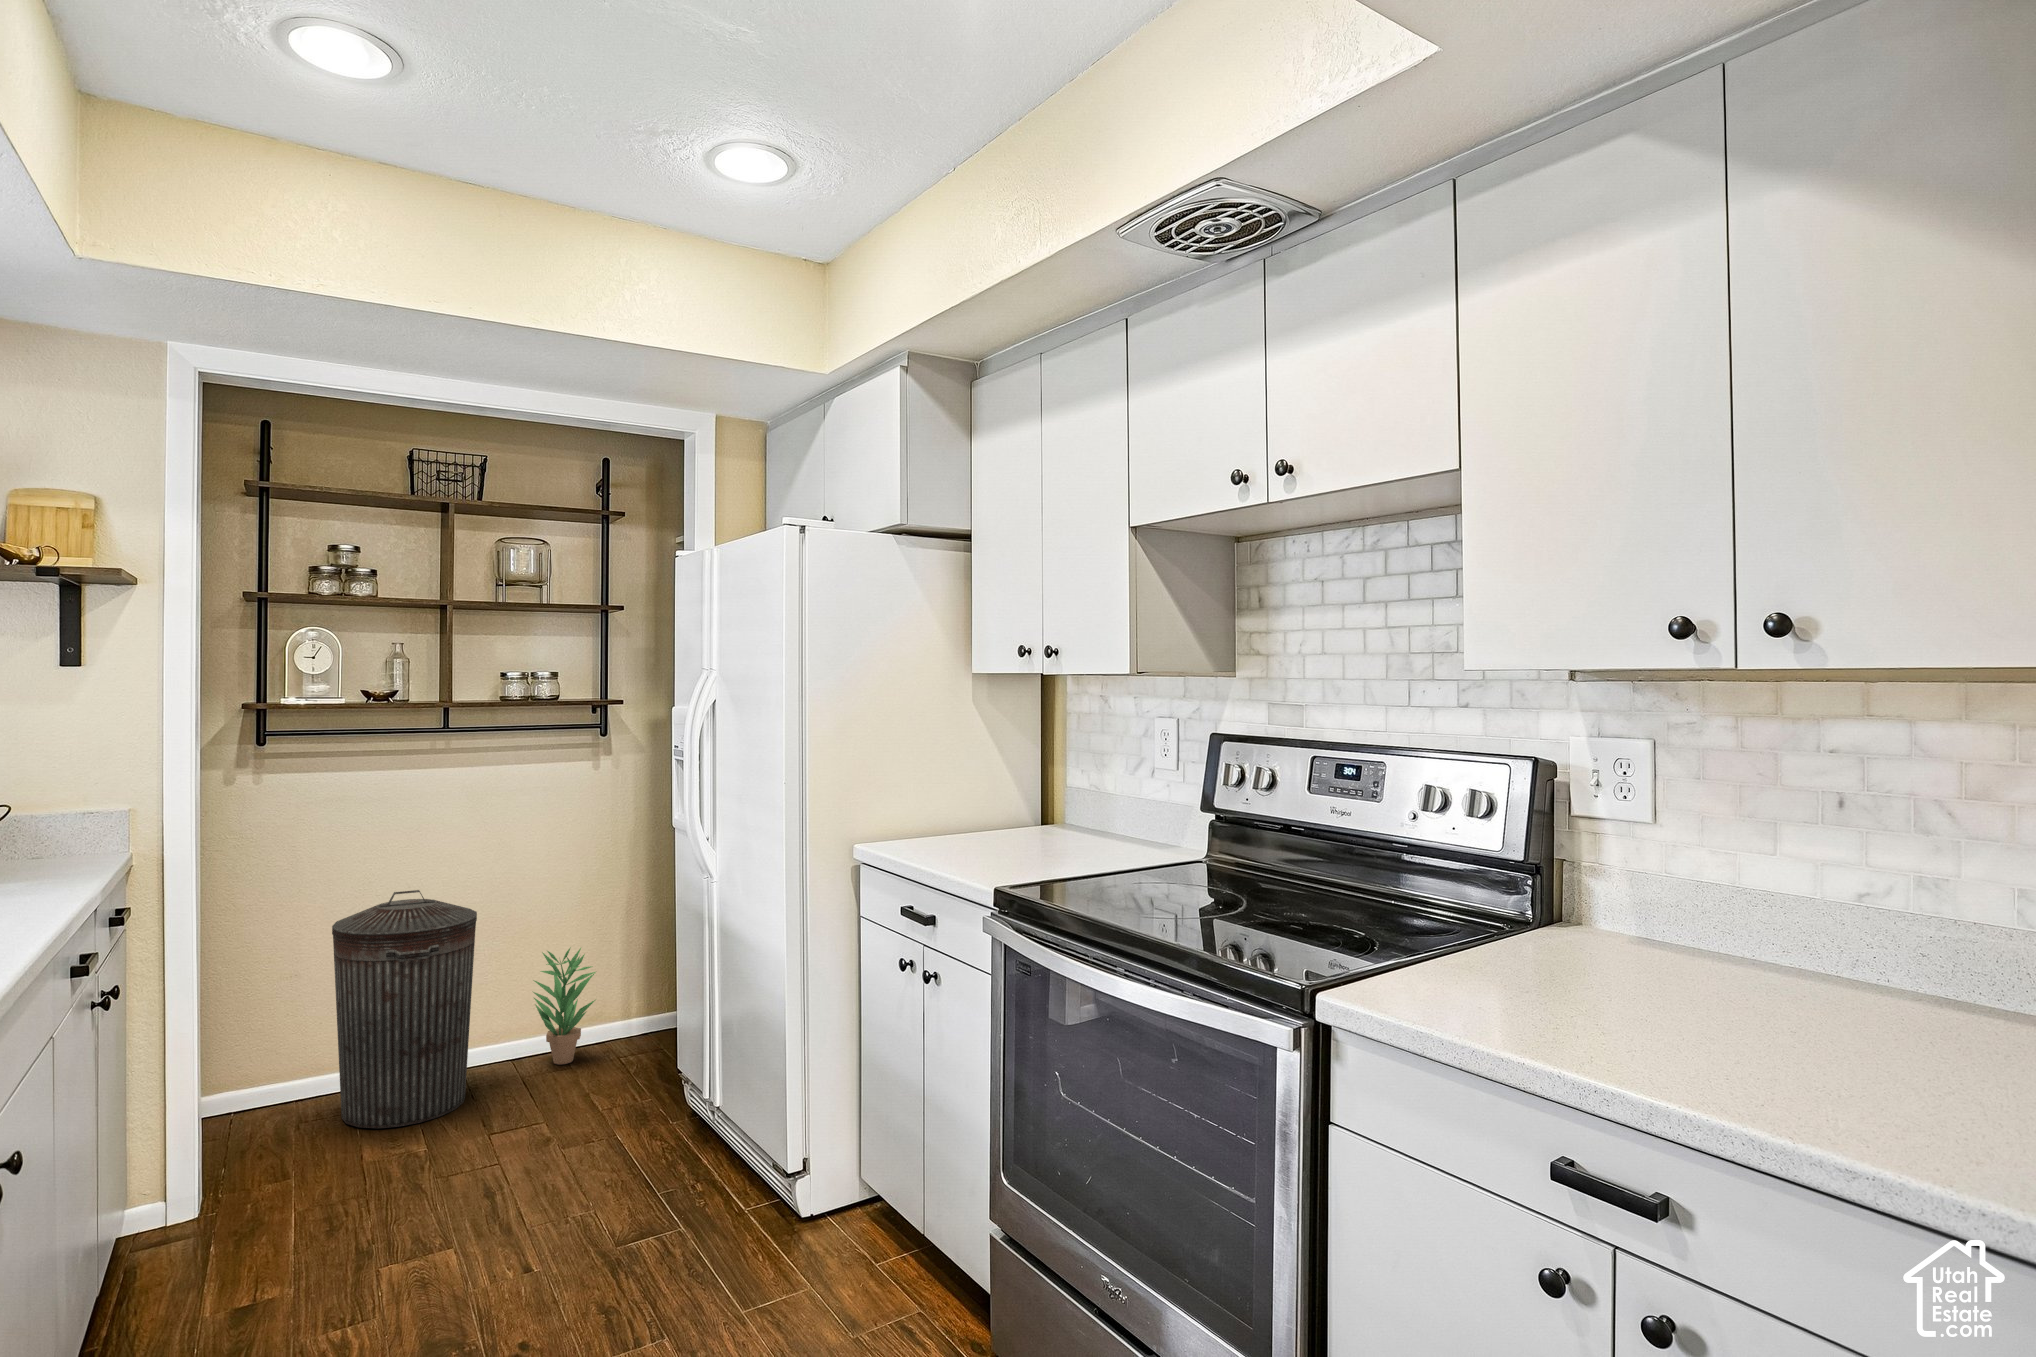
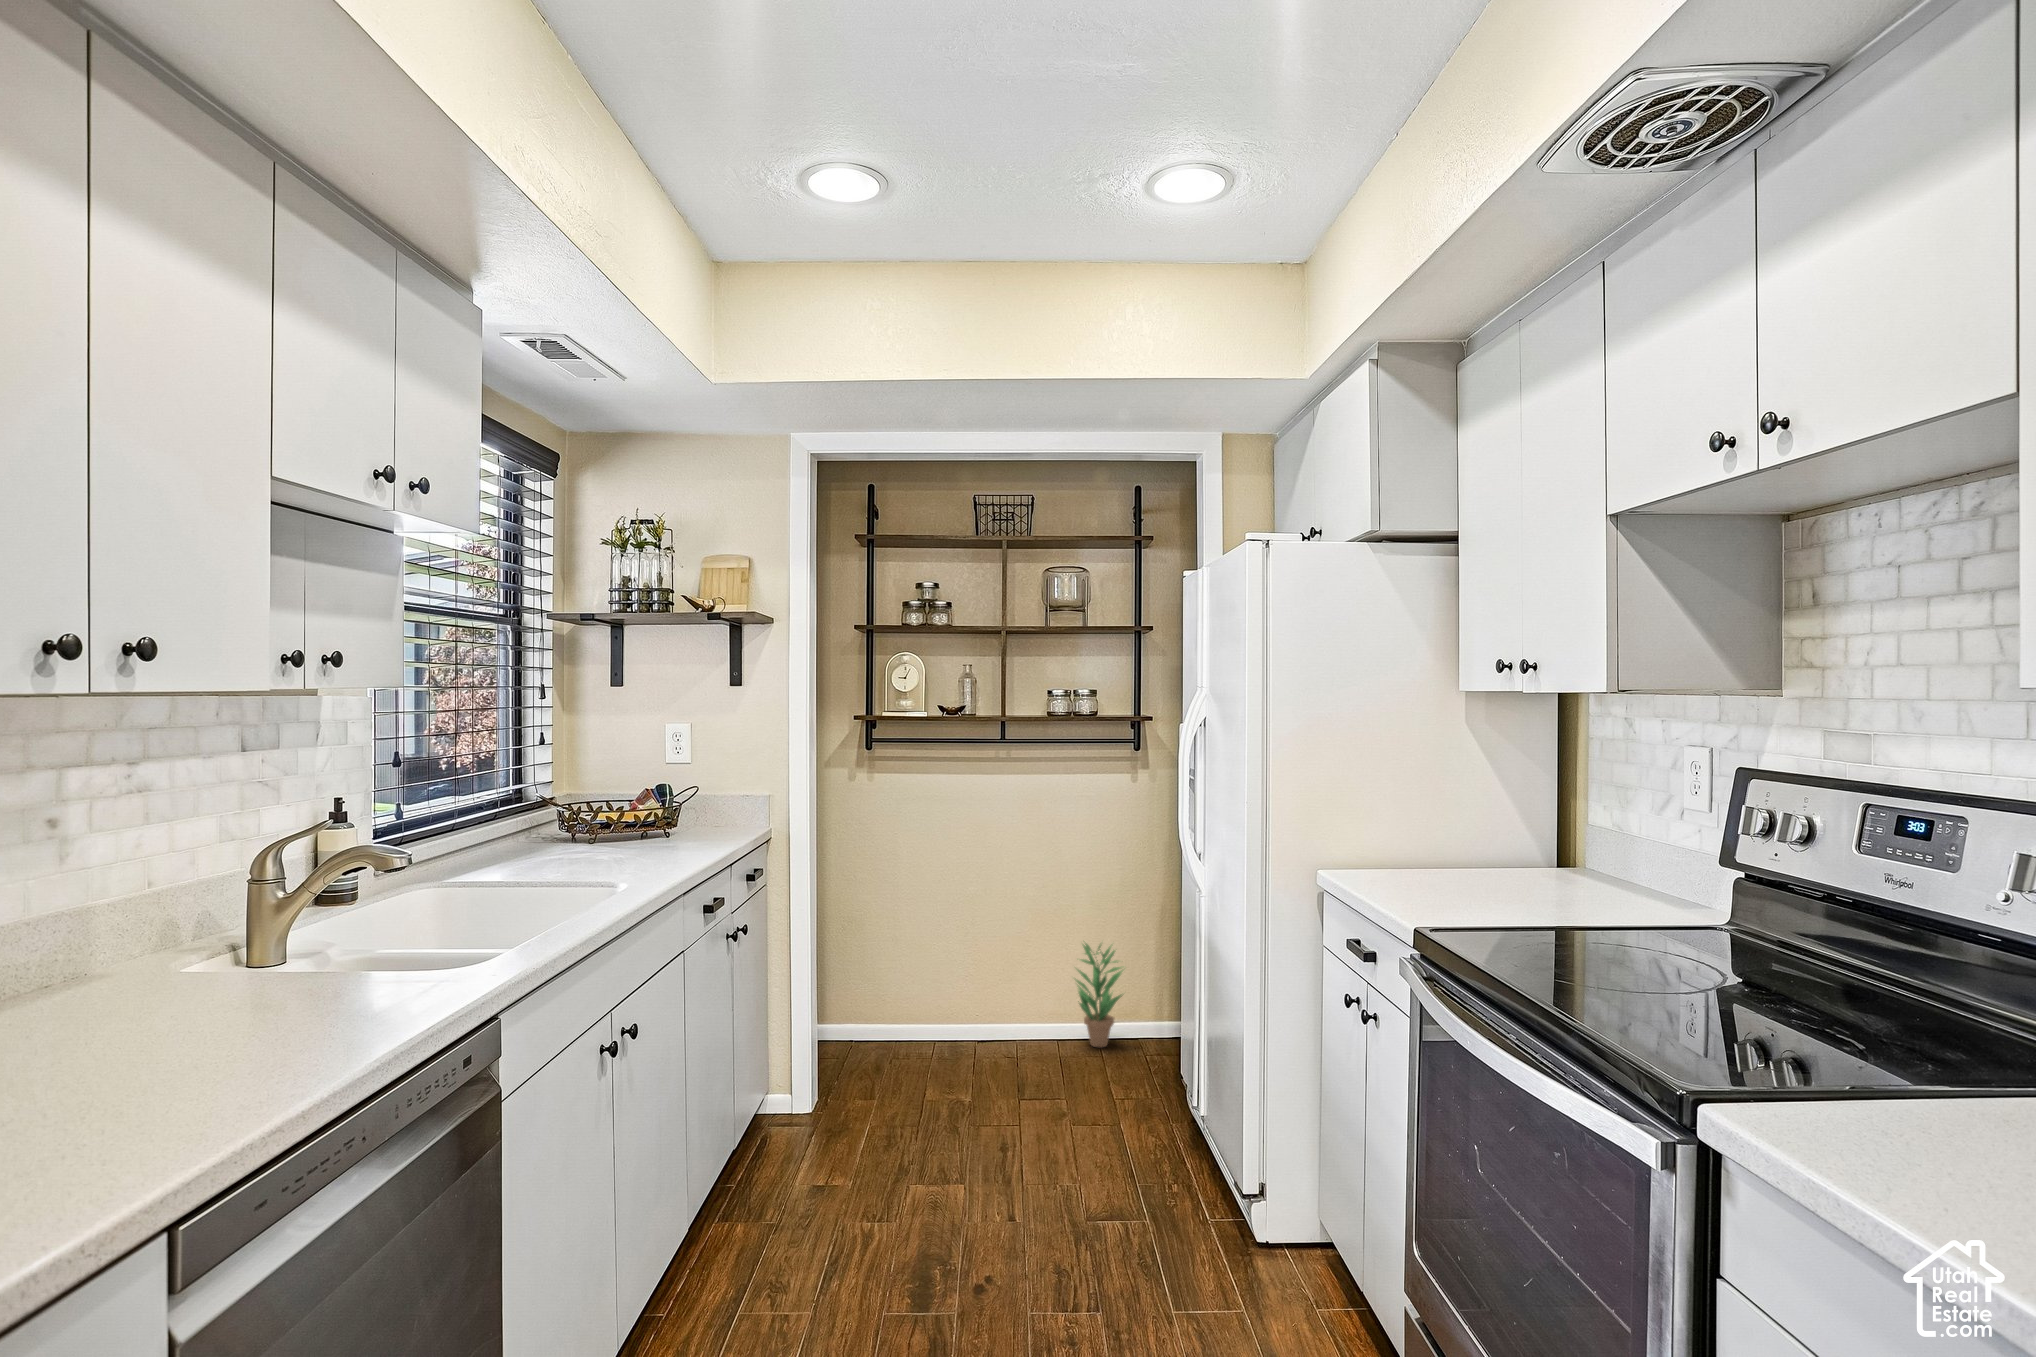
trash can: present [332,890,477,1128] -> none [915,875,1023,1075]

